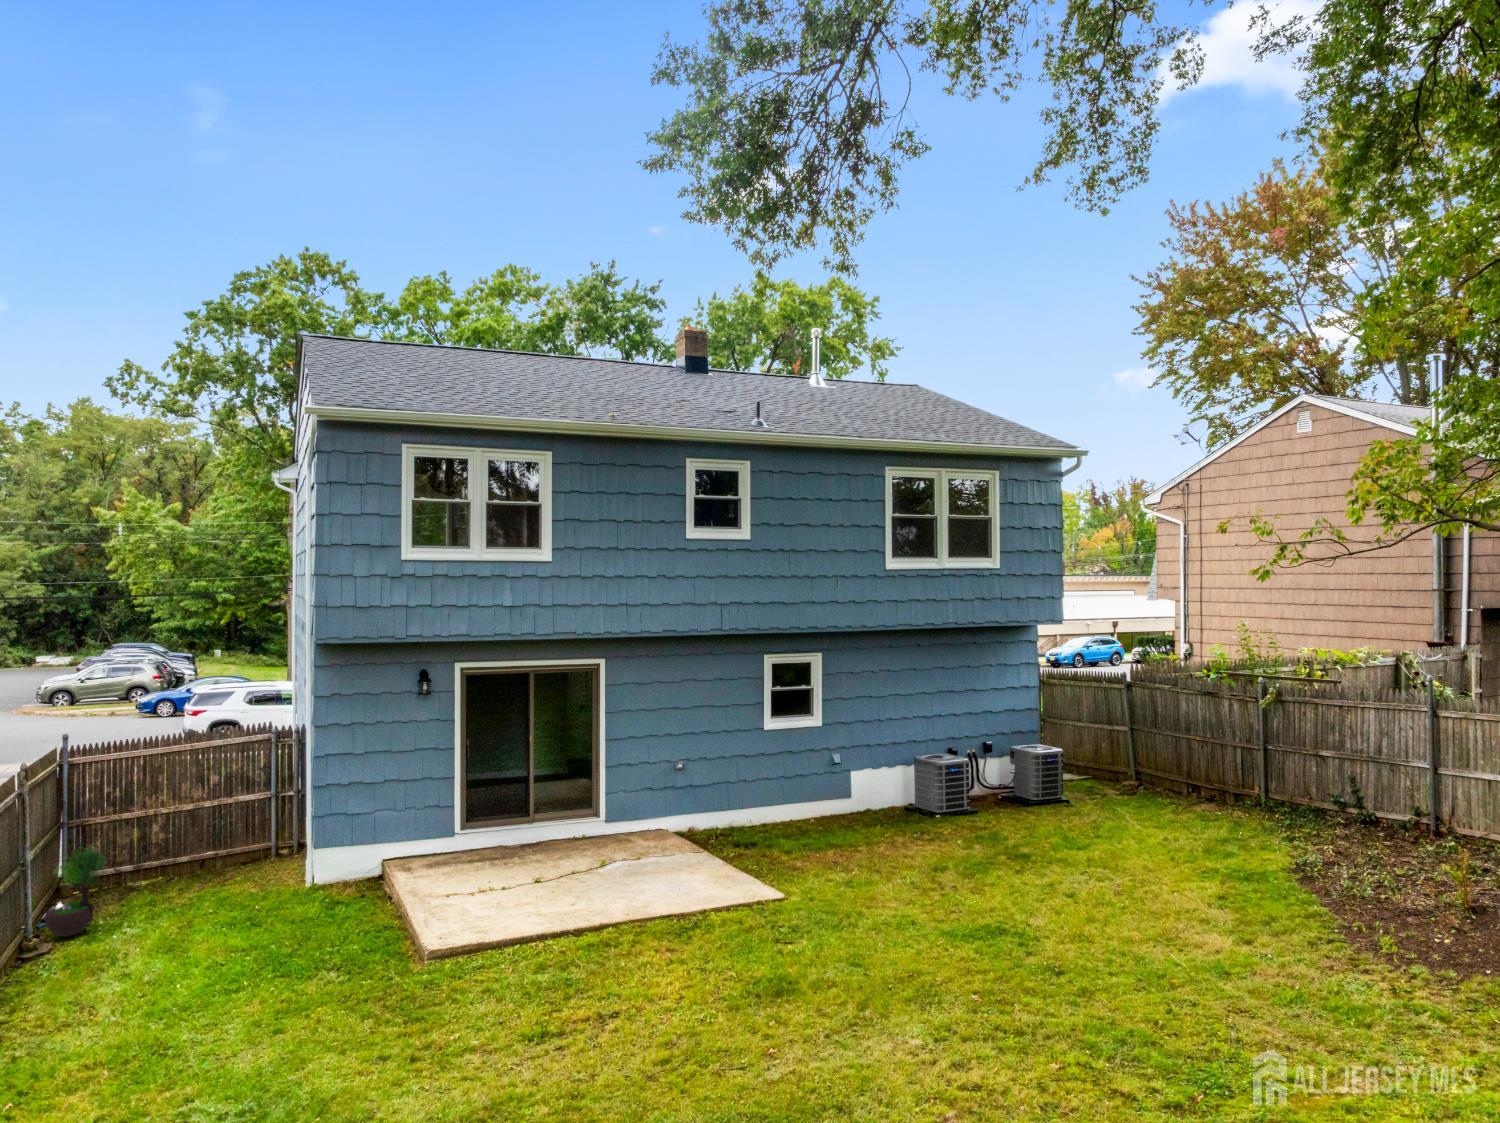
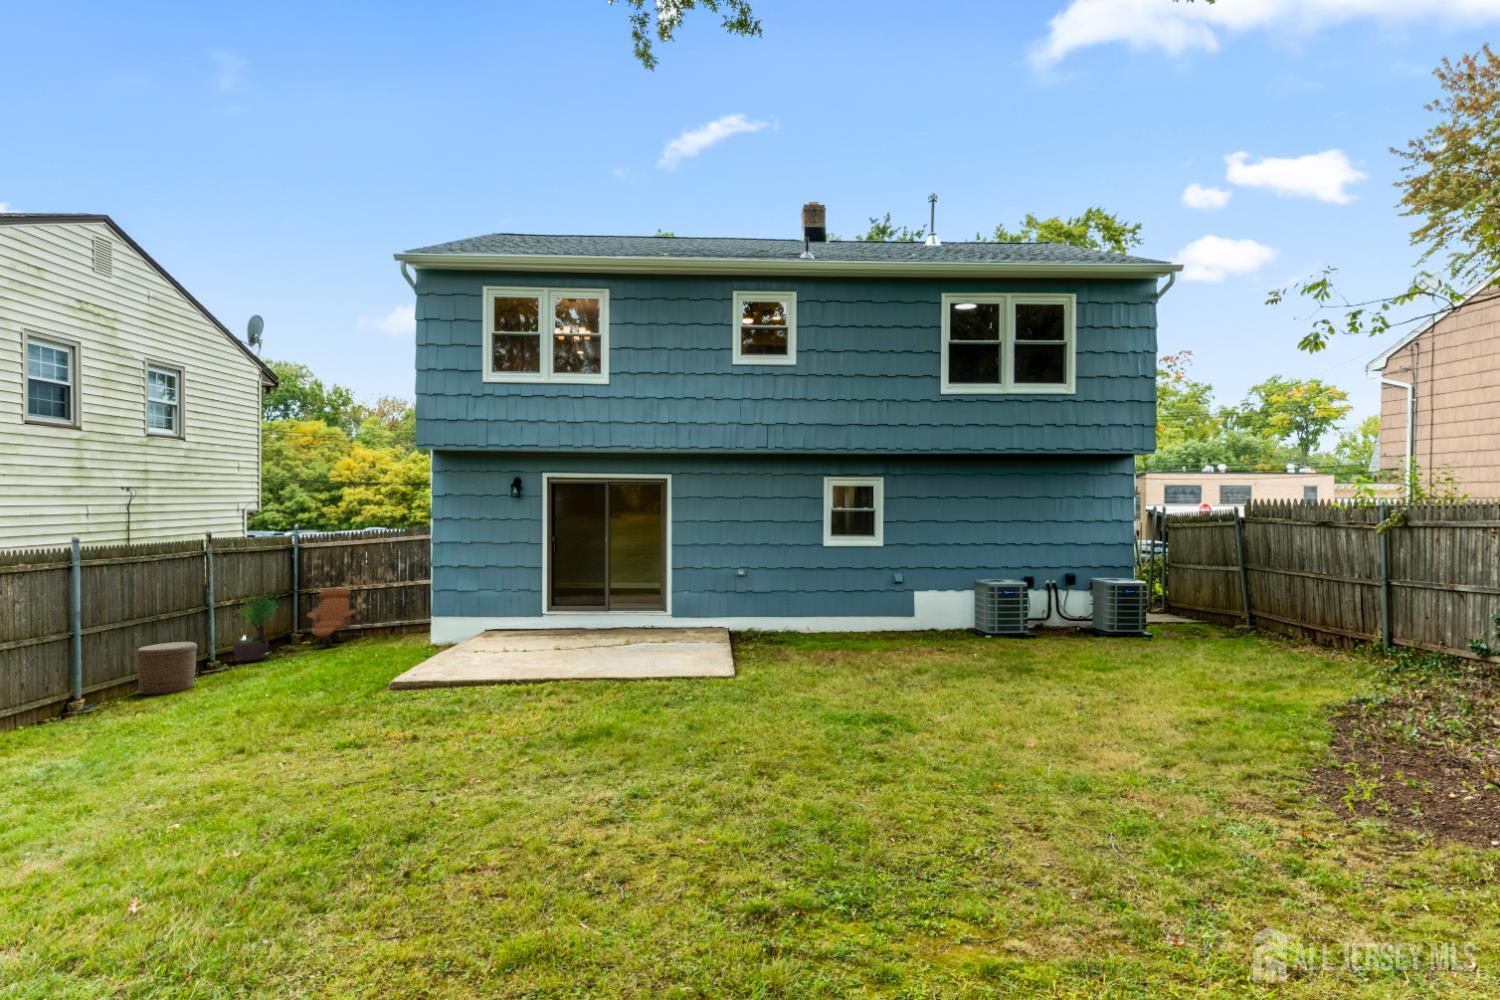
lounge chair: none [100,816,168,909] -> present [307,588,357,649]
woven basket: none [10,926,84,1004] -> present [136,642,197,695]

